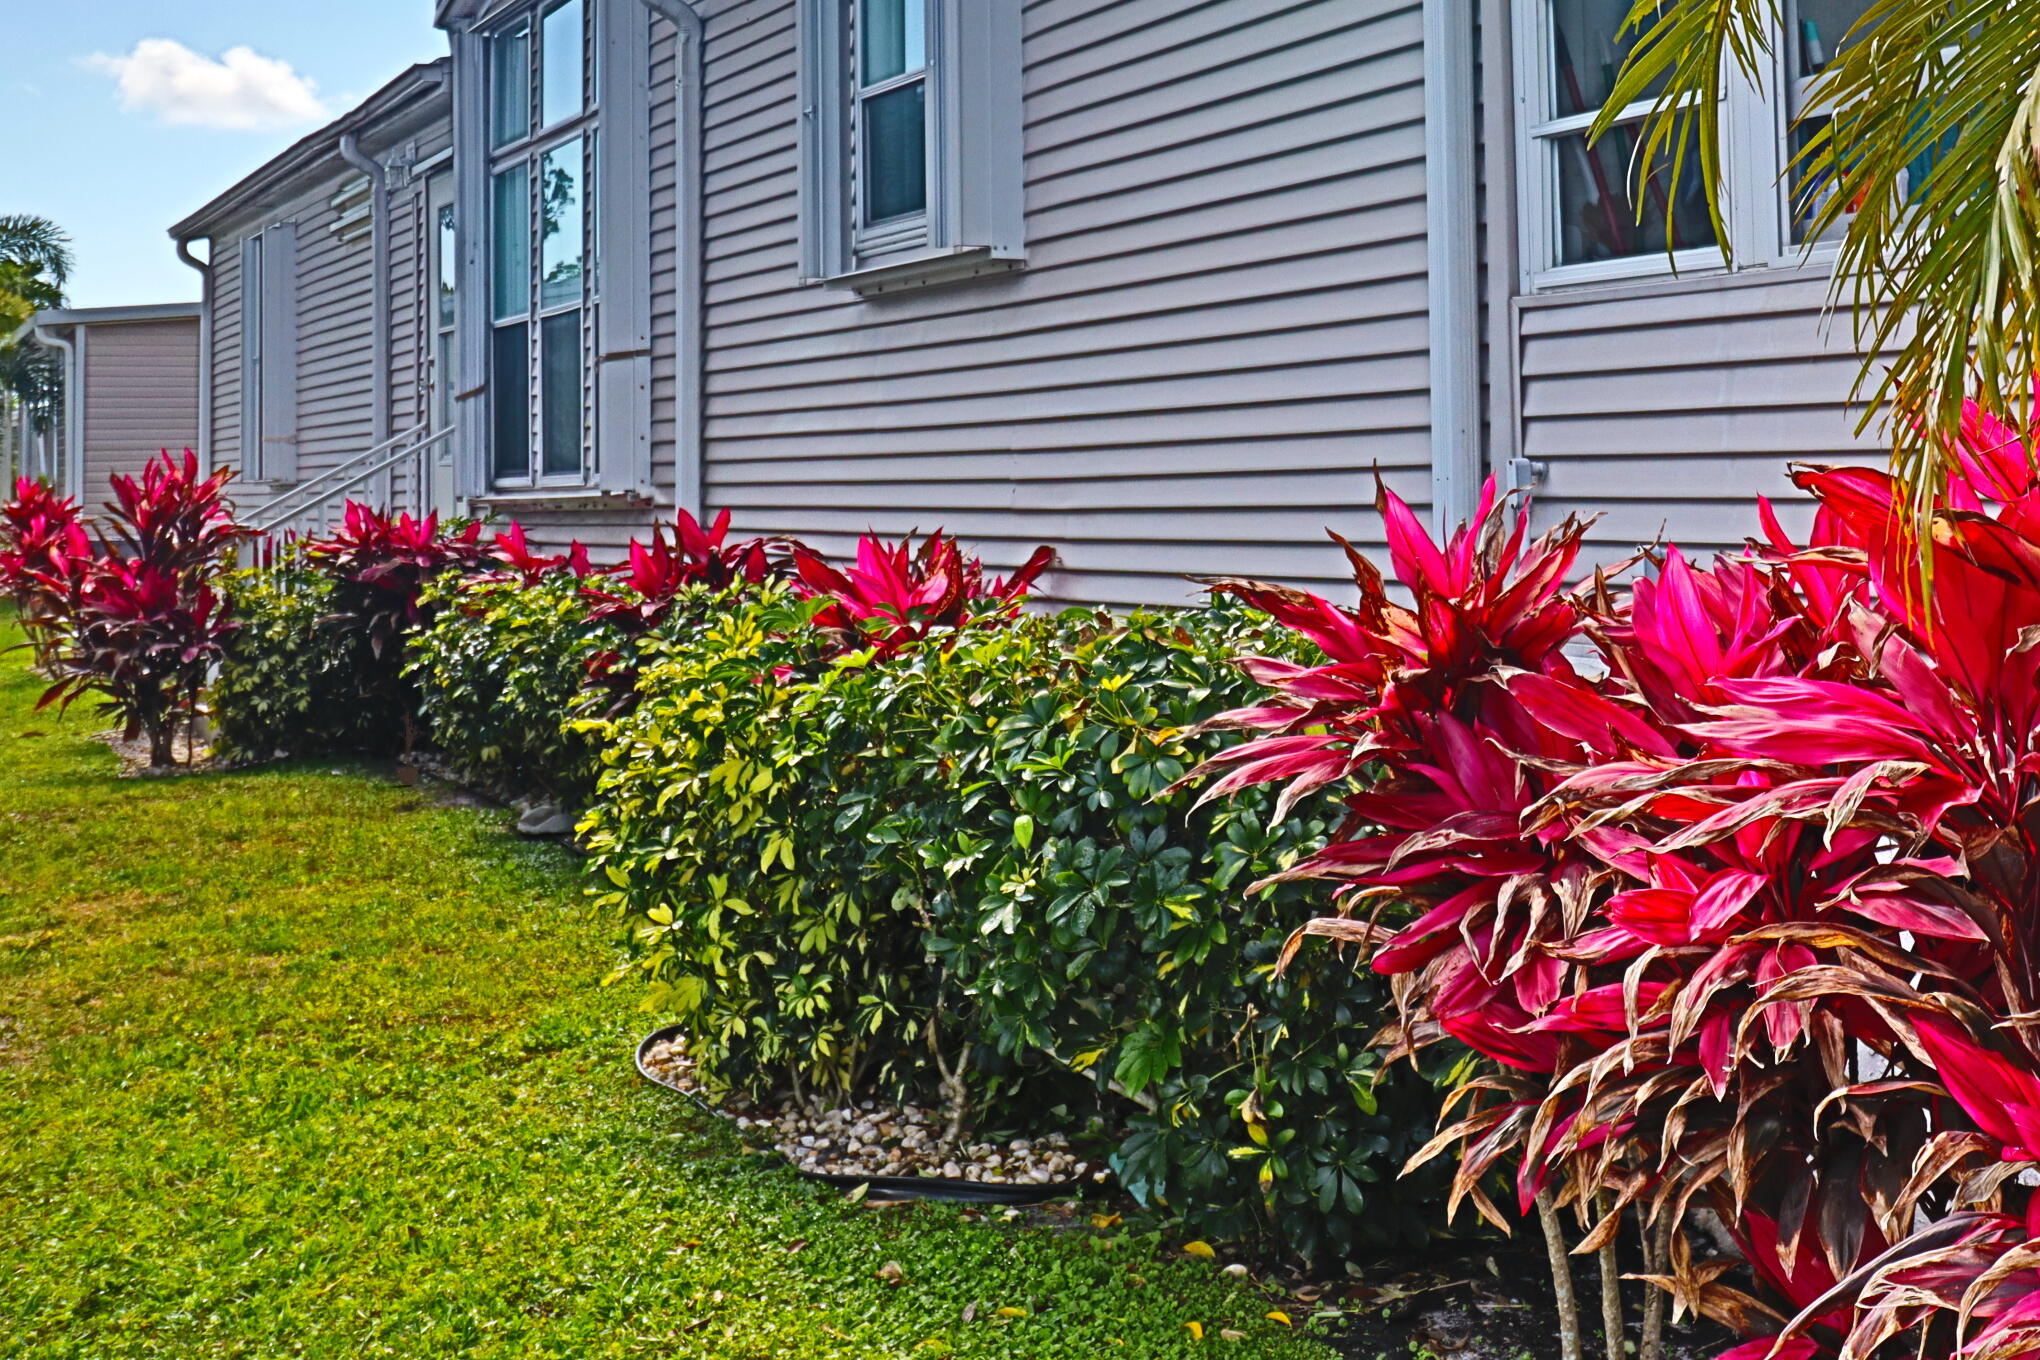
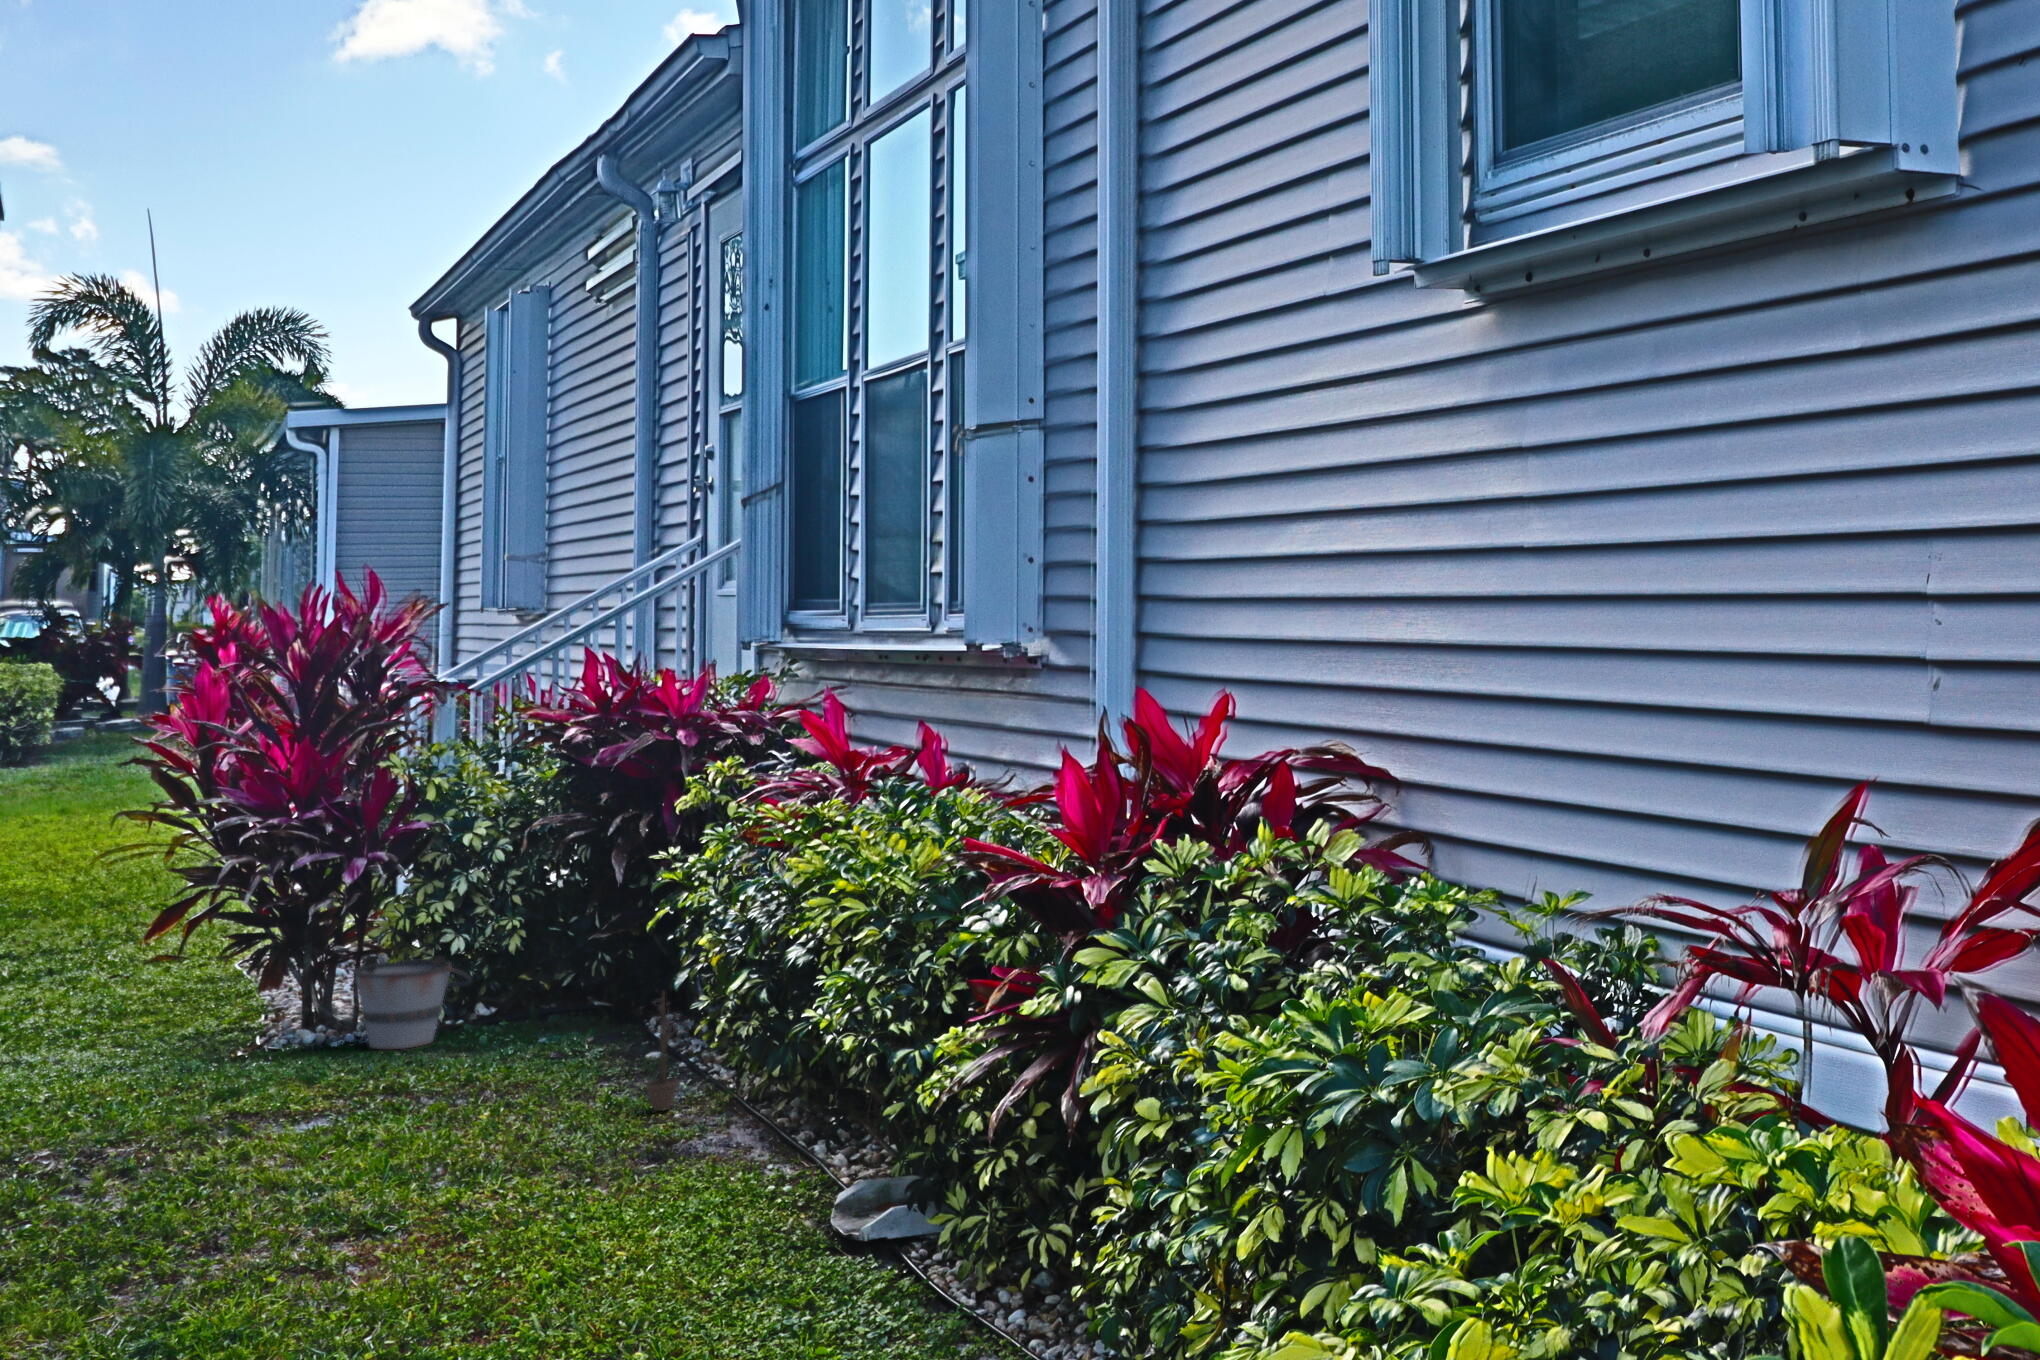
bucket: none [189,707,272,768] -> present [353,954,472,1049]

